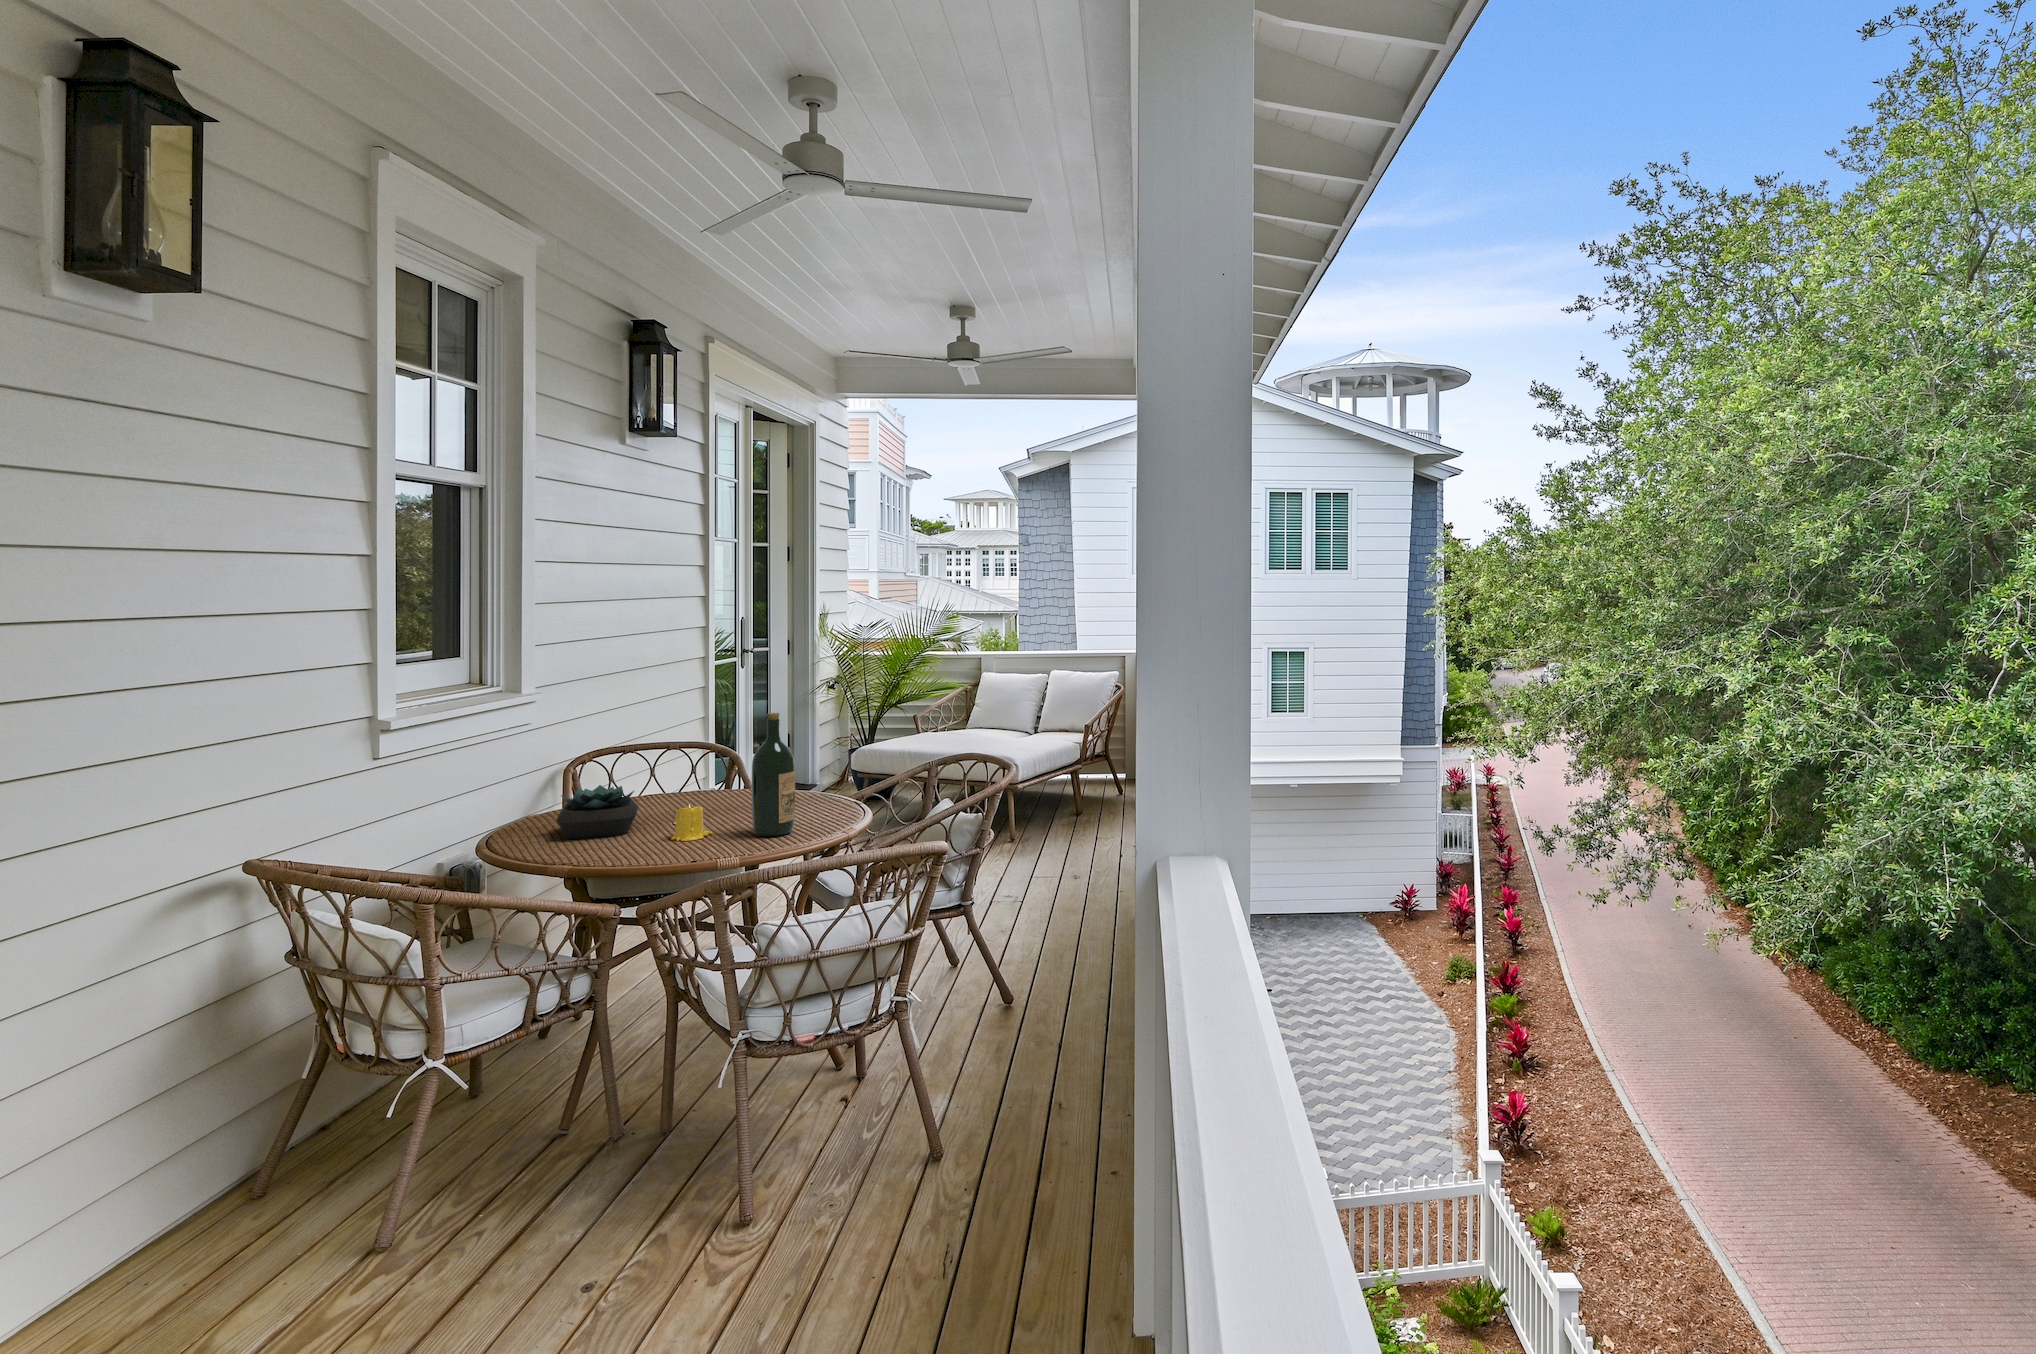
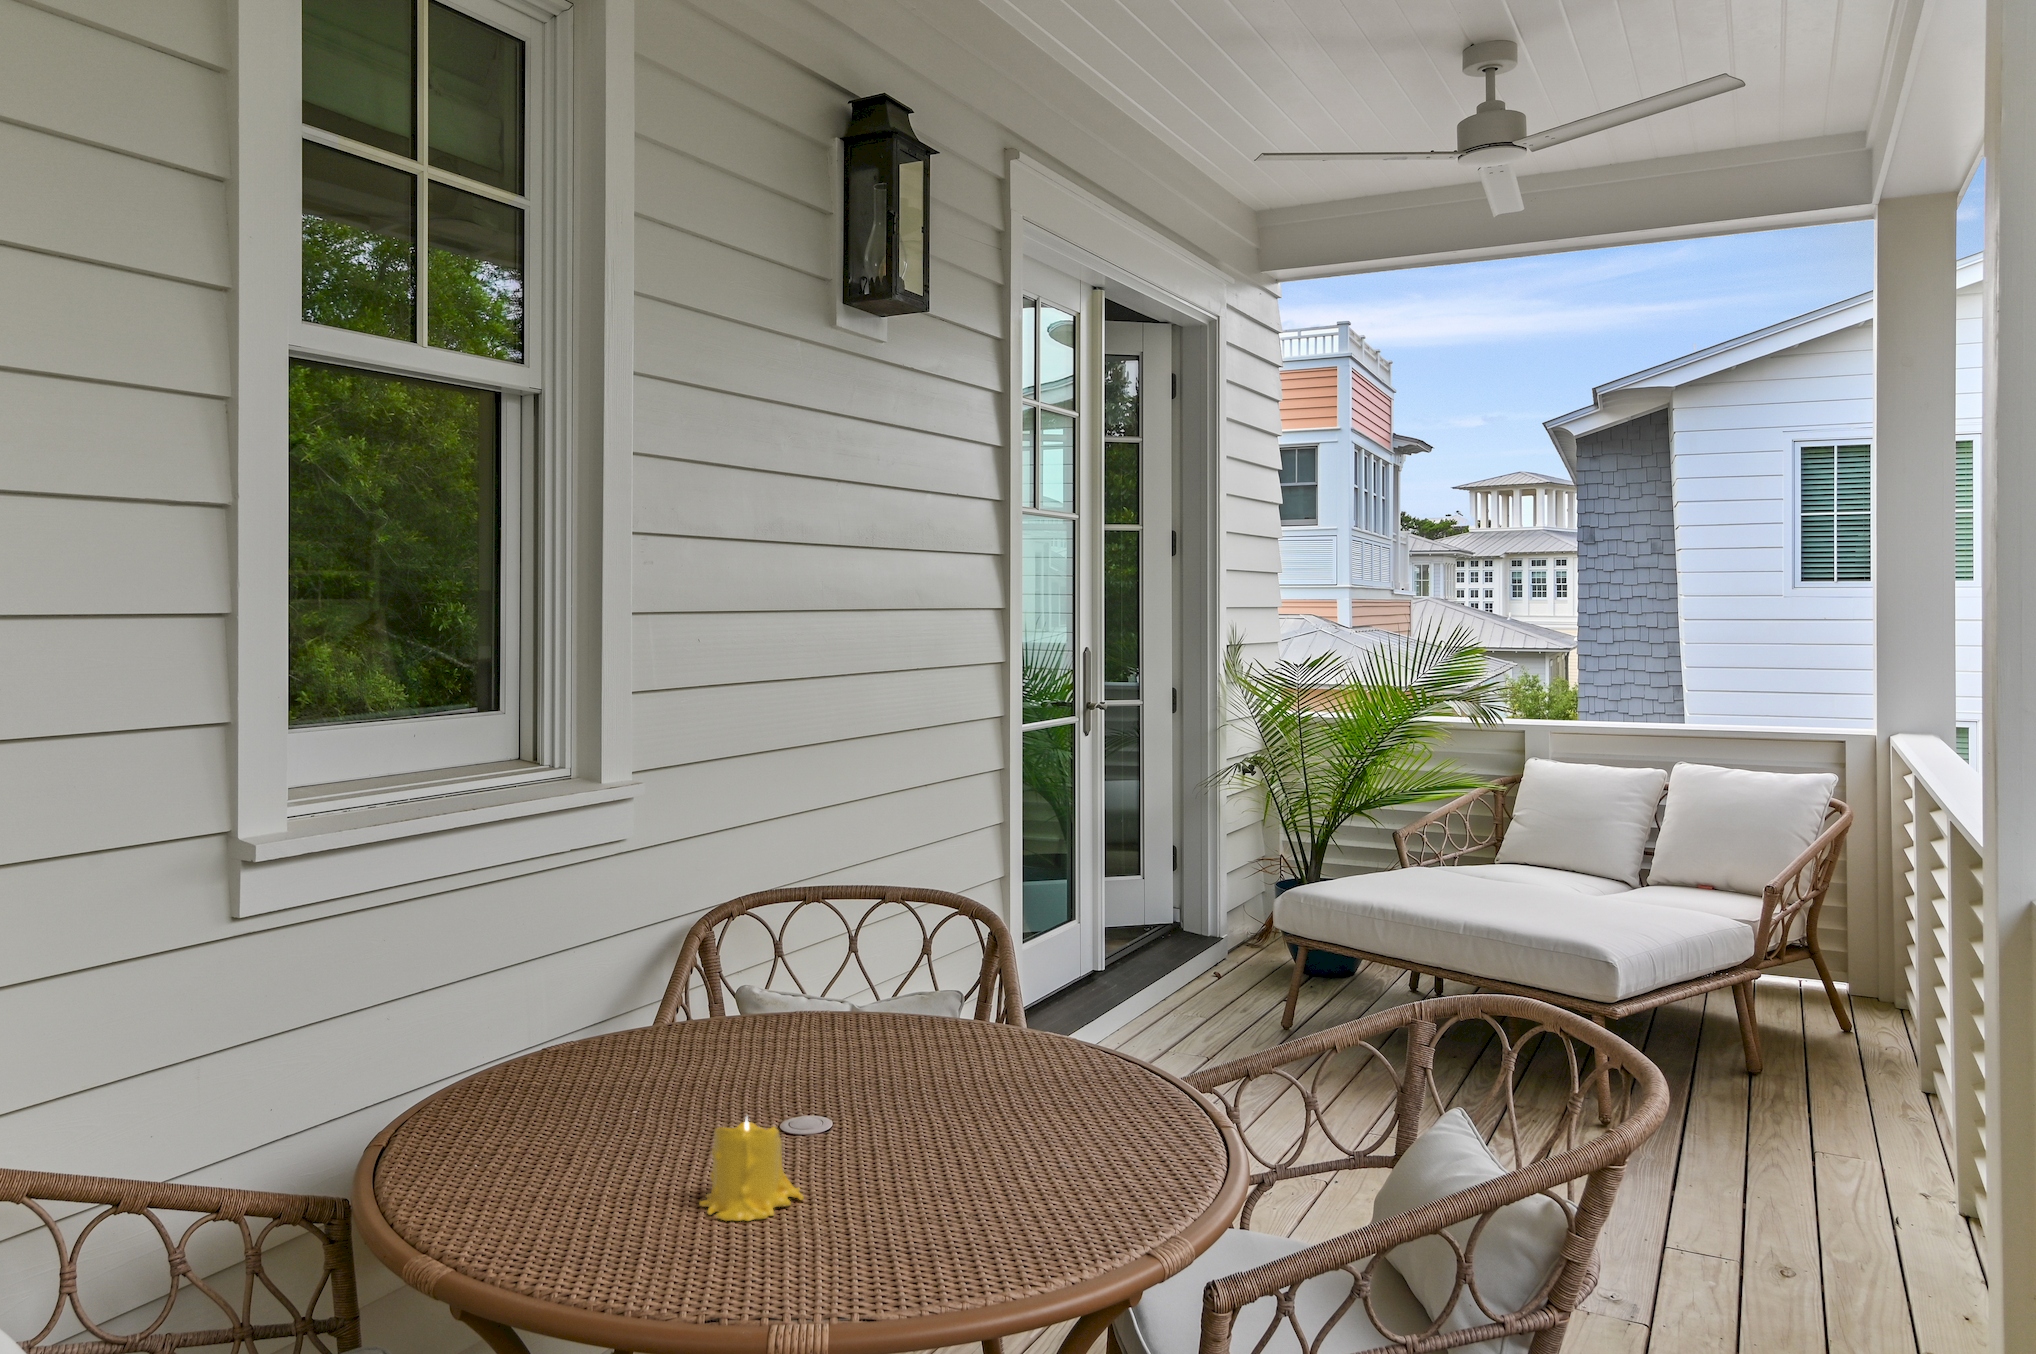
wine bottle: present [752,713,795,837] -> none [886,893,1003,1254]
succulent plant: present [556,785,638,839] -> none [492,1013,688,1156]

